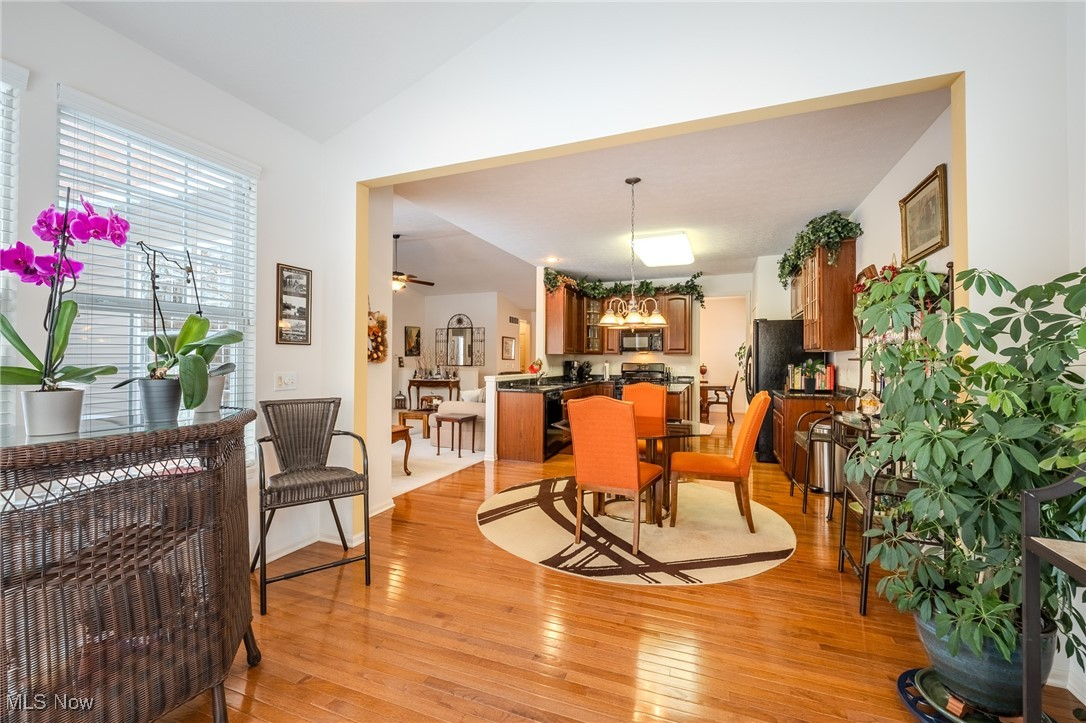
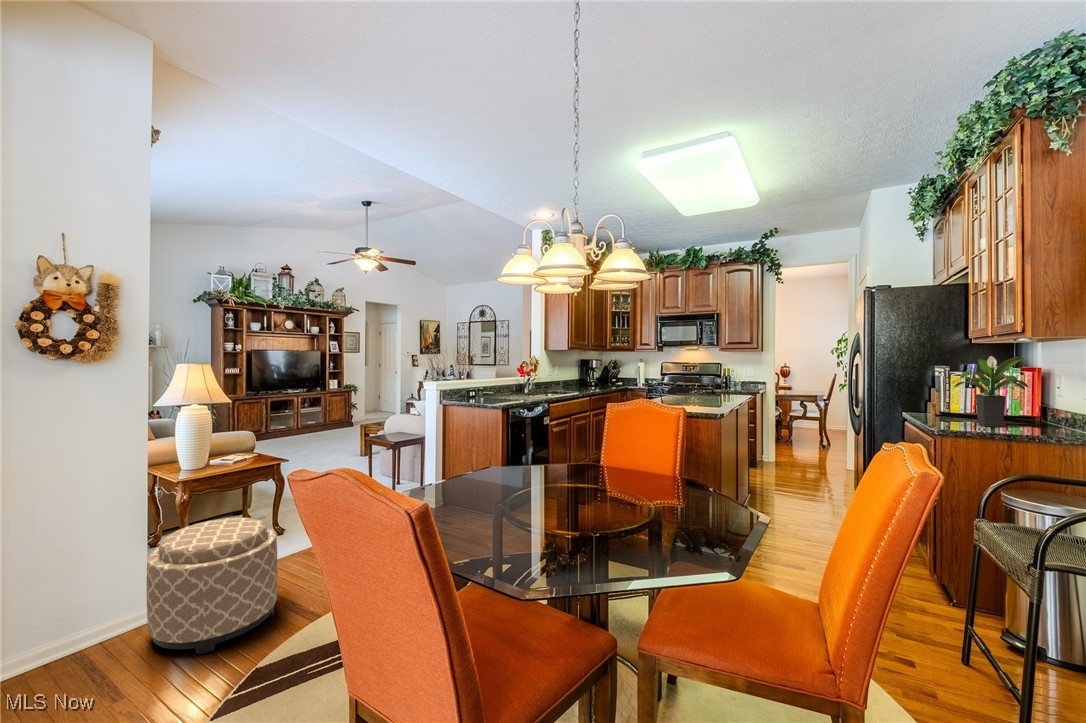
ottoman: none [404,448,463,511] -> present [147,518,278,654]

